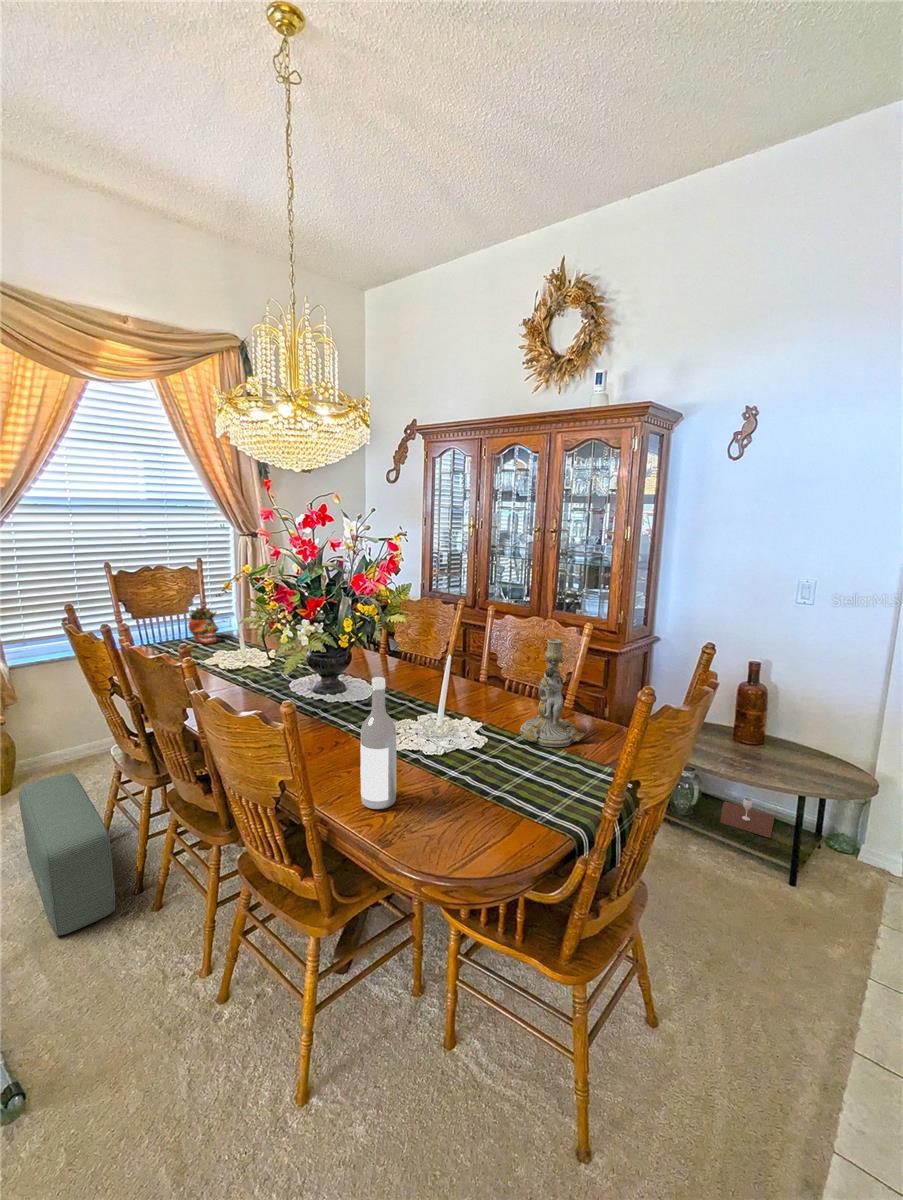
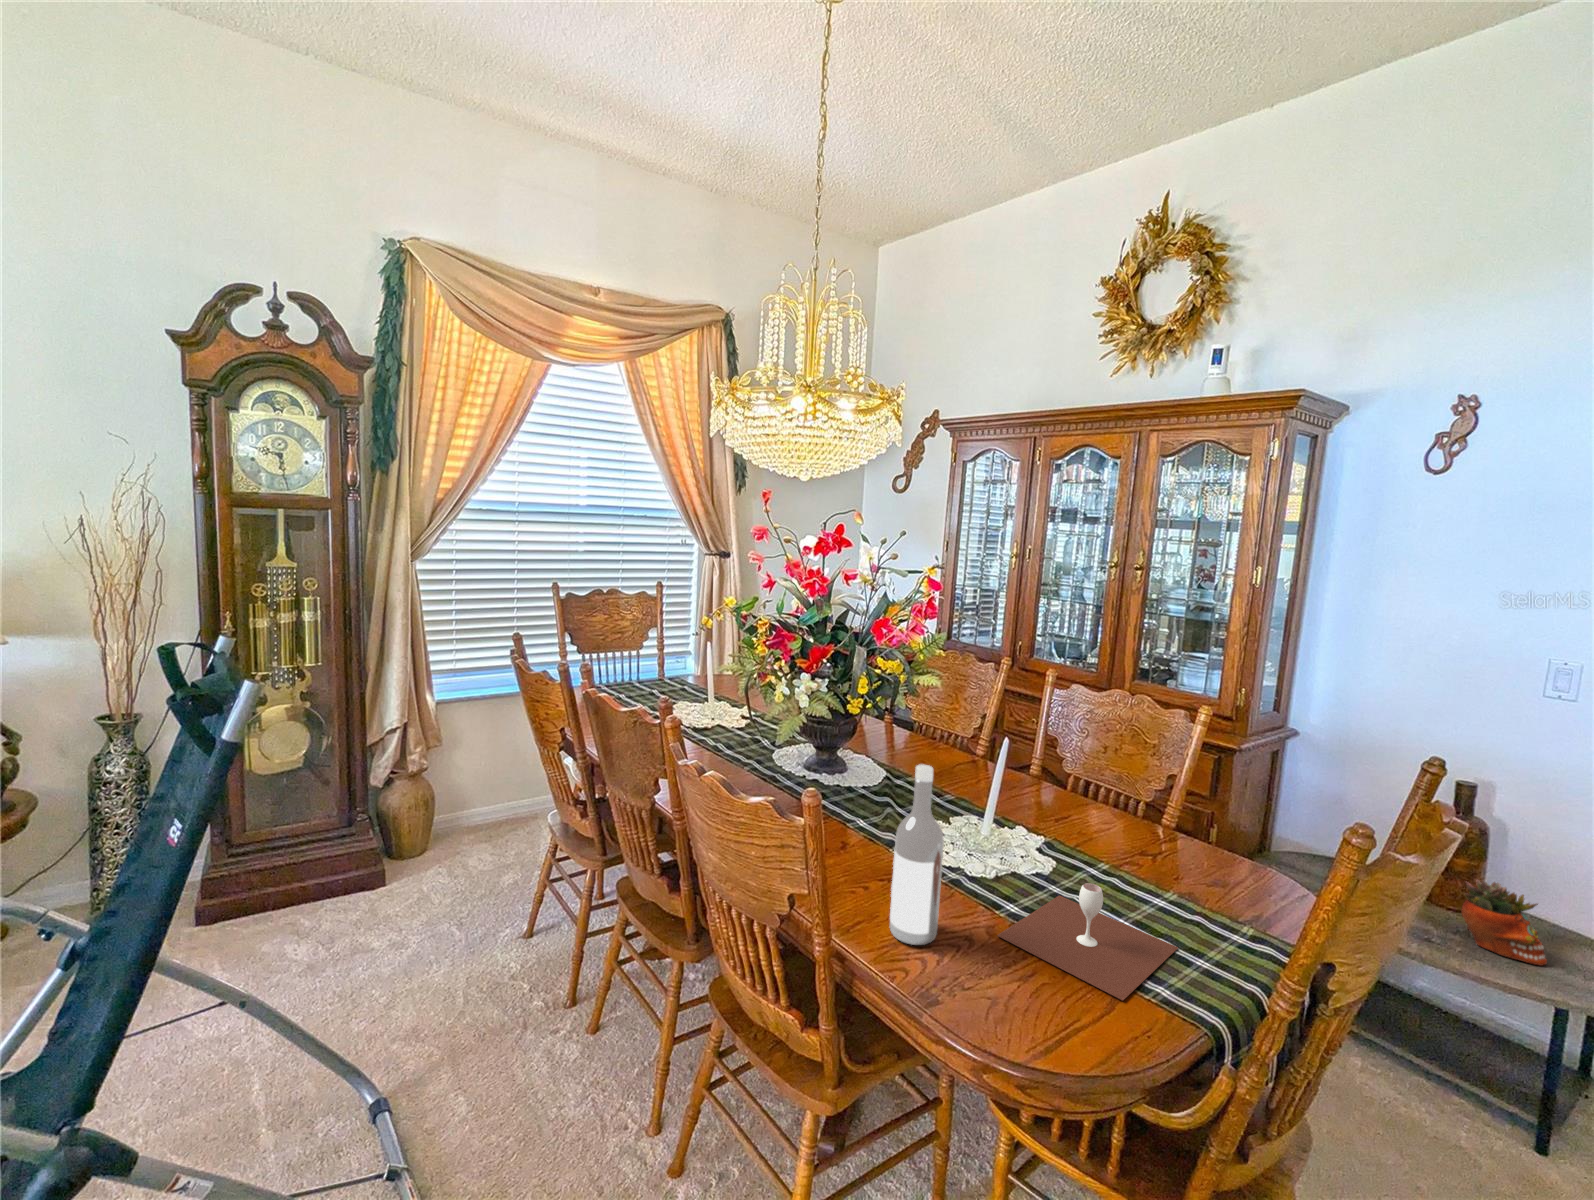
succulent planter: present [188,606,218,644] -> present [1461,880,1547,966]
candlestick: present [520,639,585,747] -> none [1101,730,1205,889]
pouf: present [19,773,115,936] -> none [448,838,548,1041]
wine glass: present [720,798,775,838] -> present [997,883,1178,1001]

